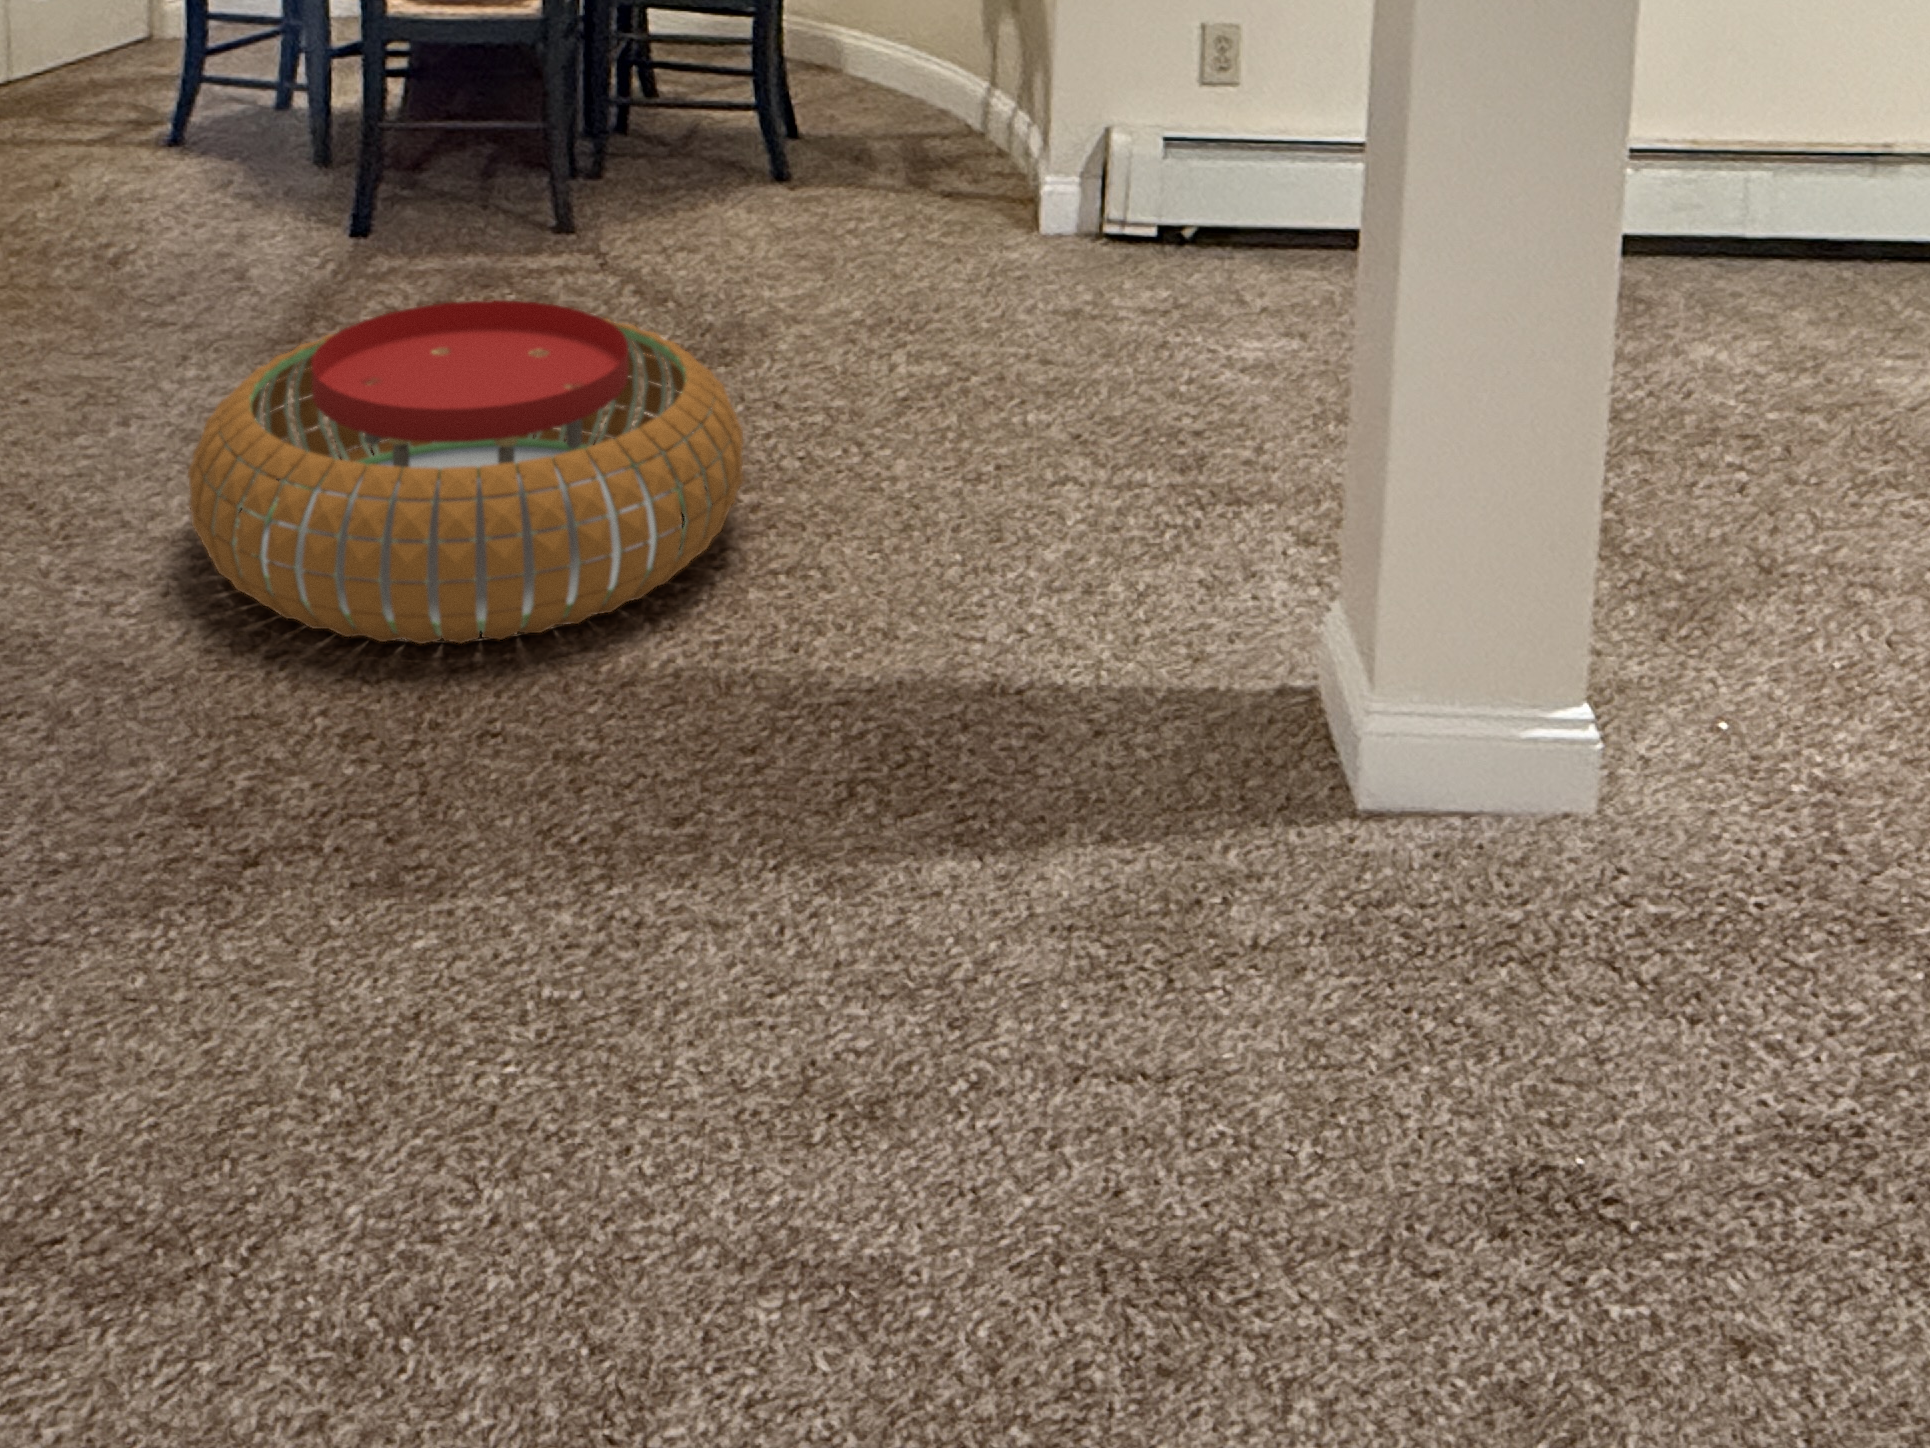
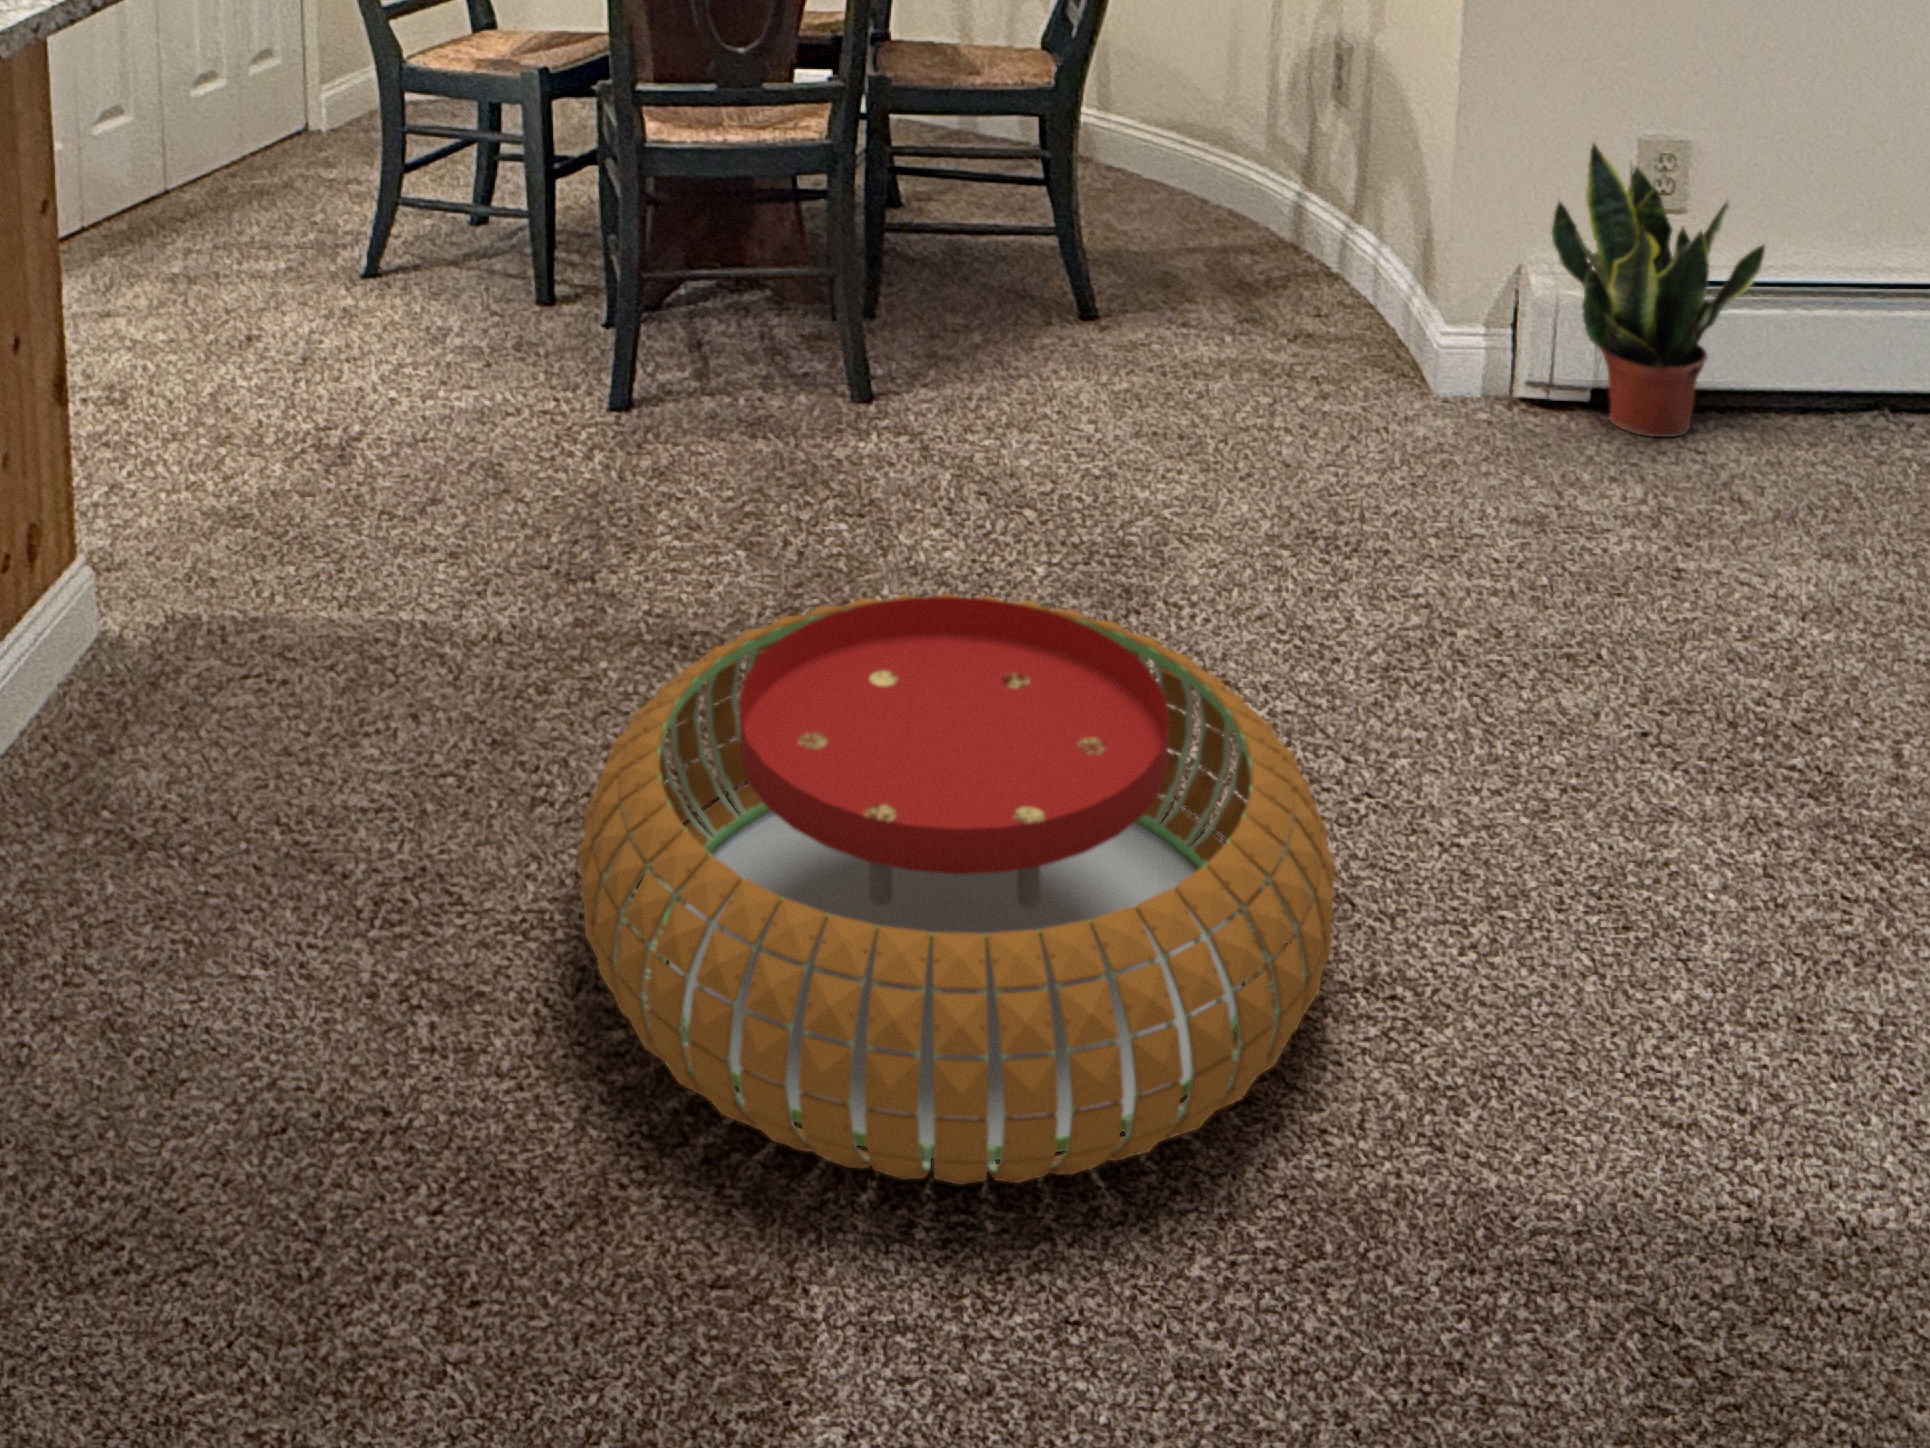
potted plant: none [1121,24,1279,265] -> present [1551,143,1765,437]

